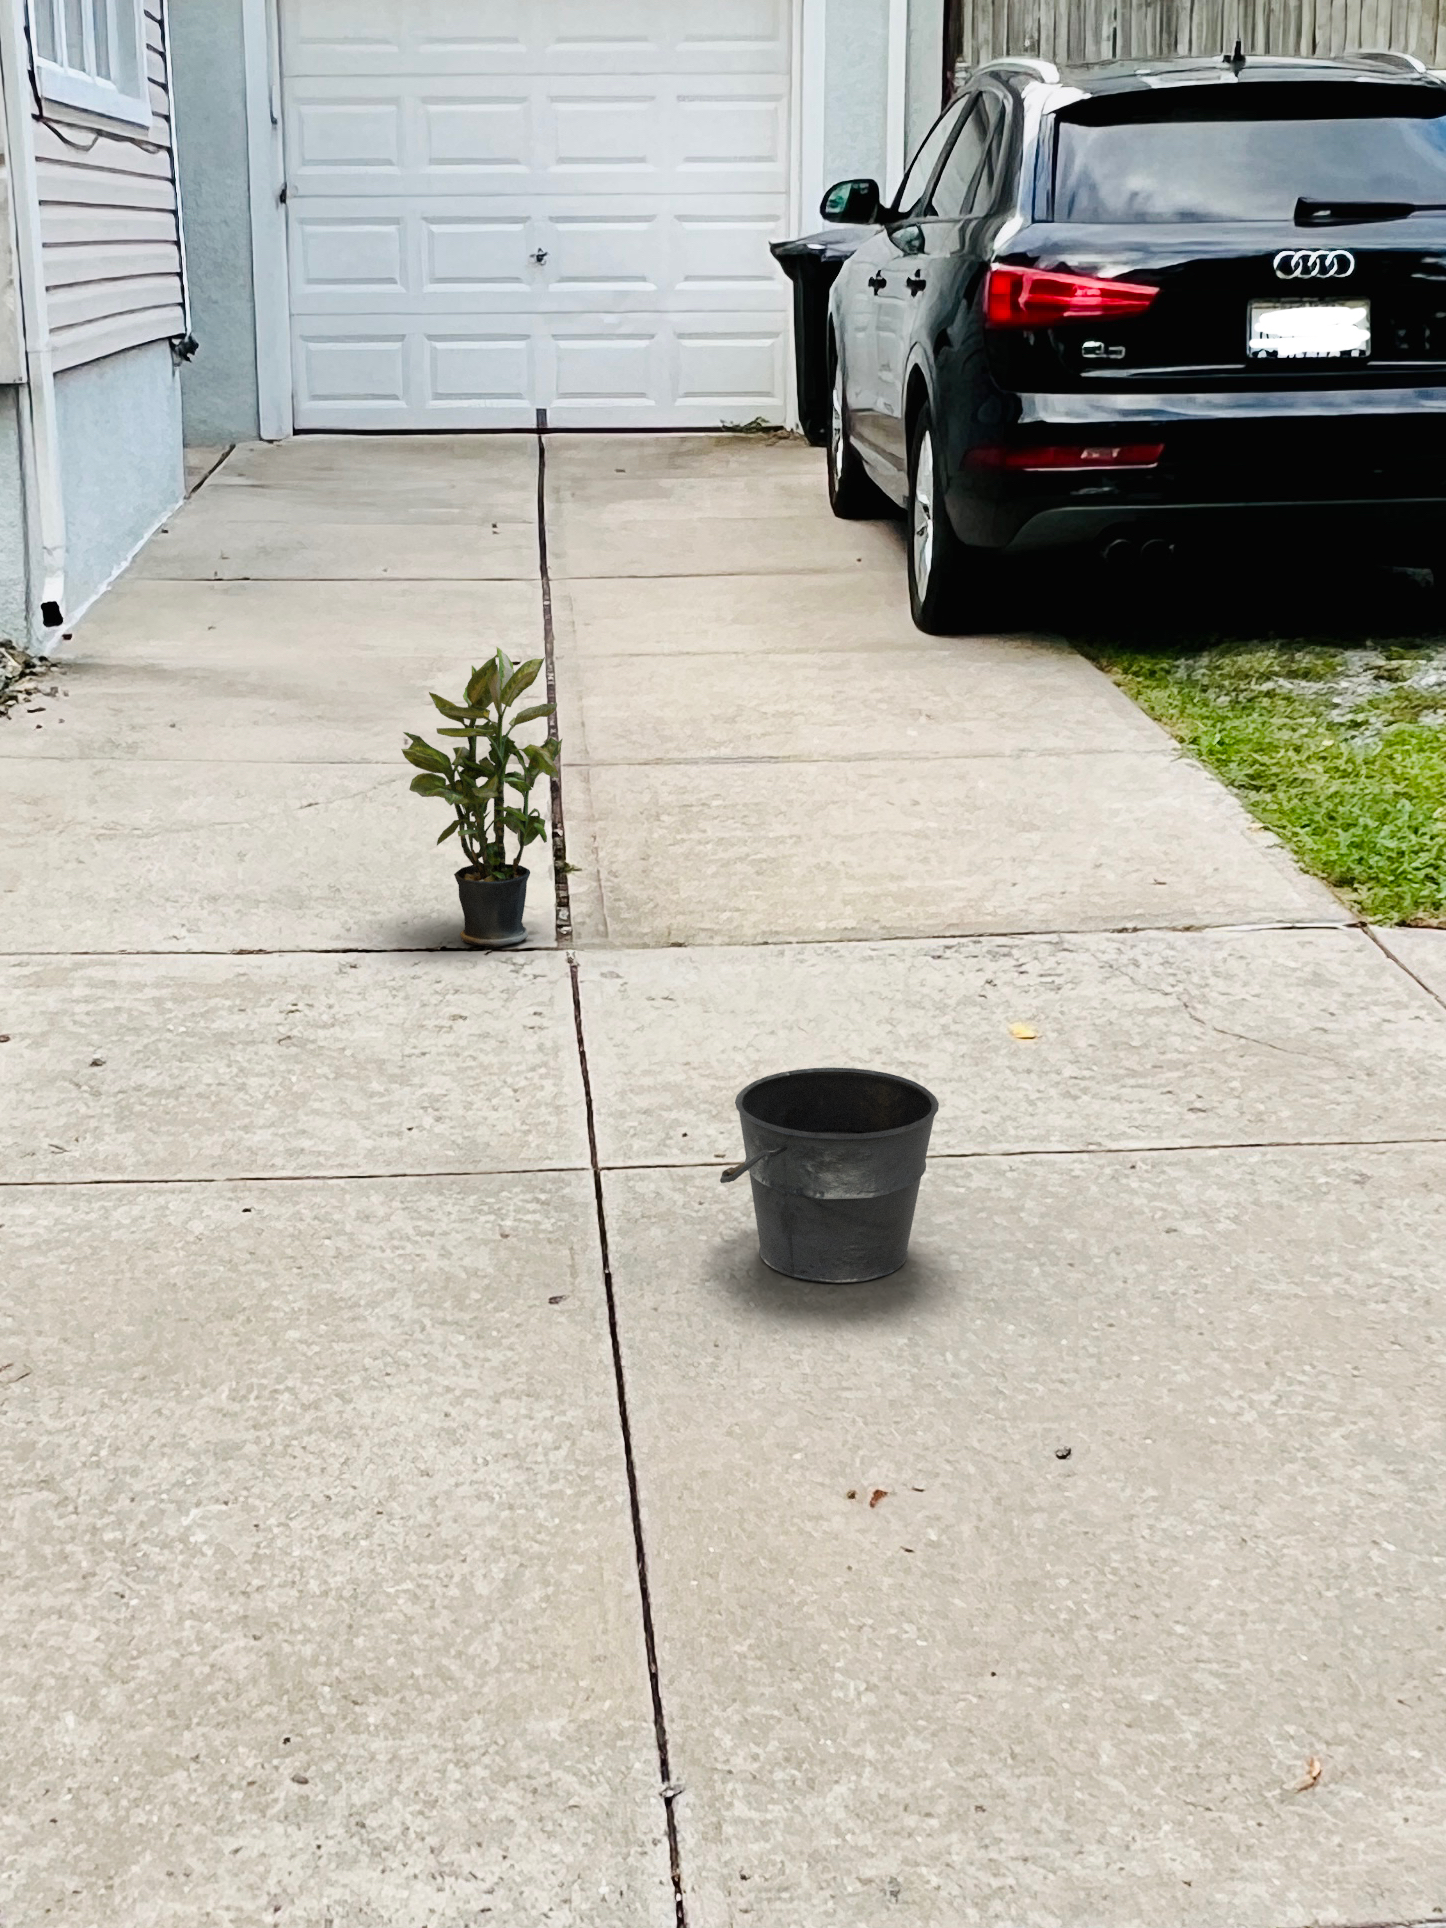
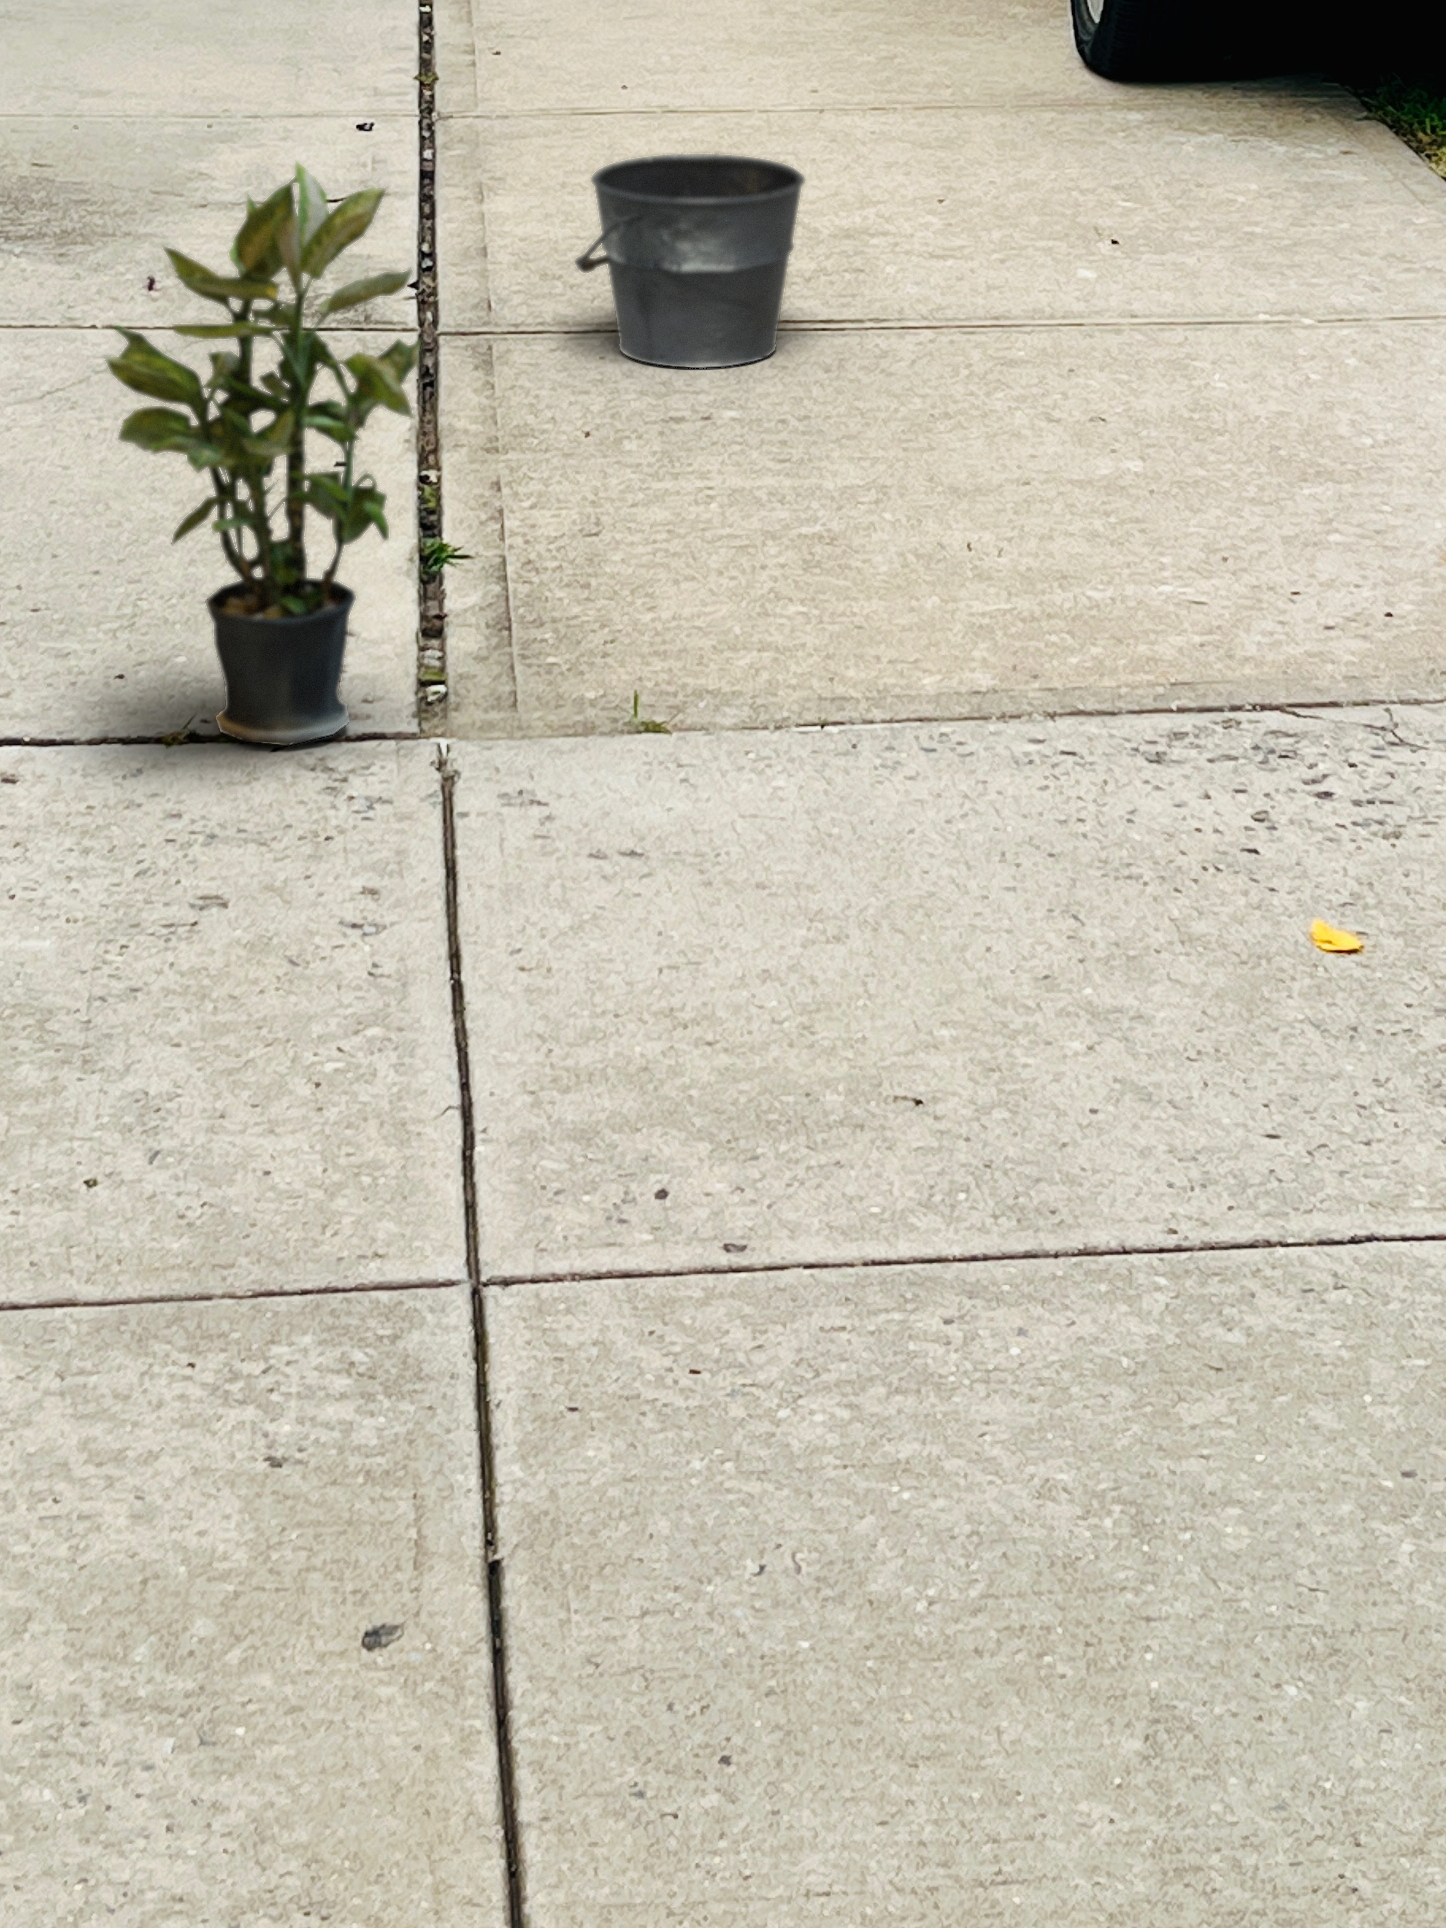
bucket: present [720,1068,939,1283] -> present [575,154,805,368]

